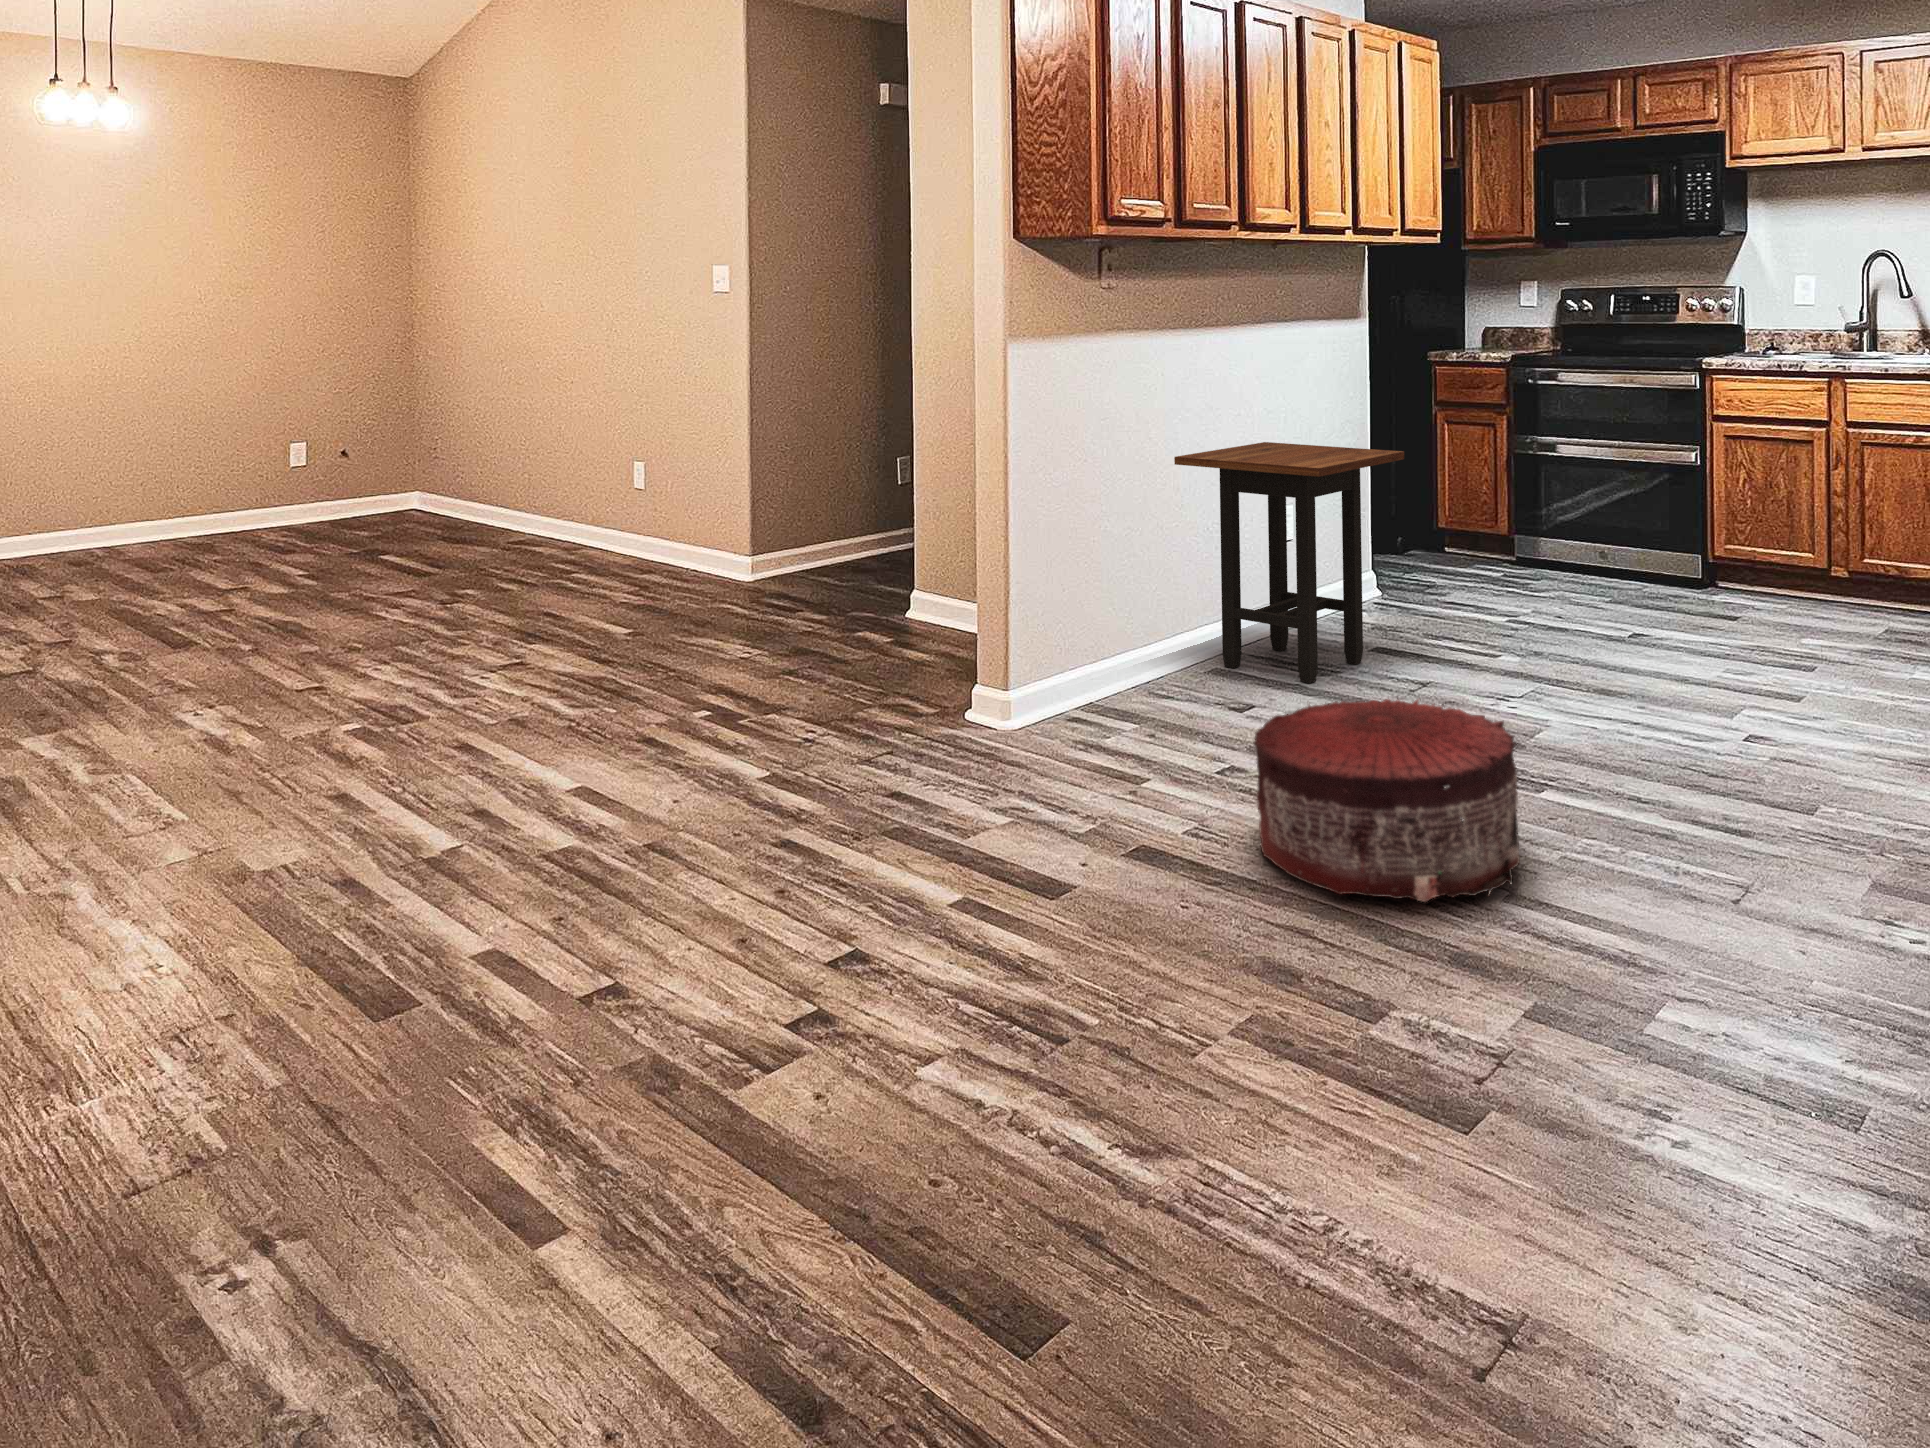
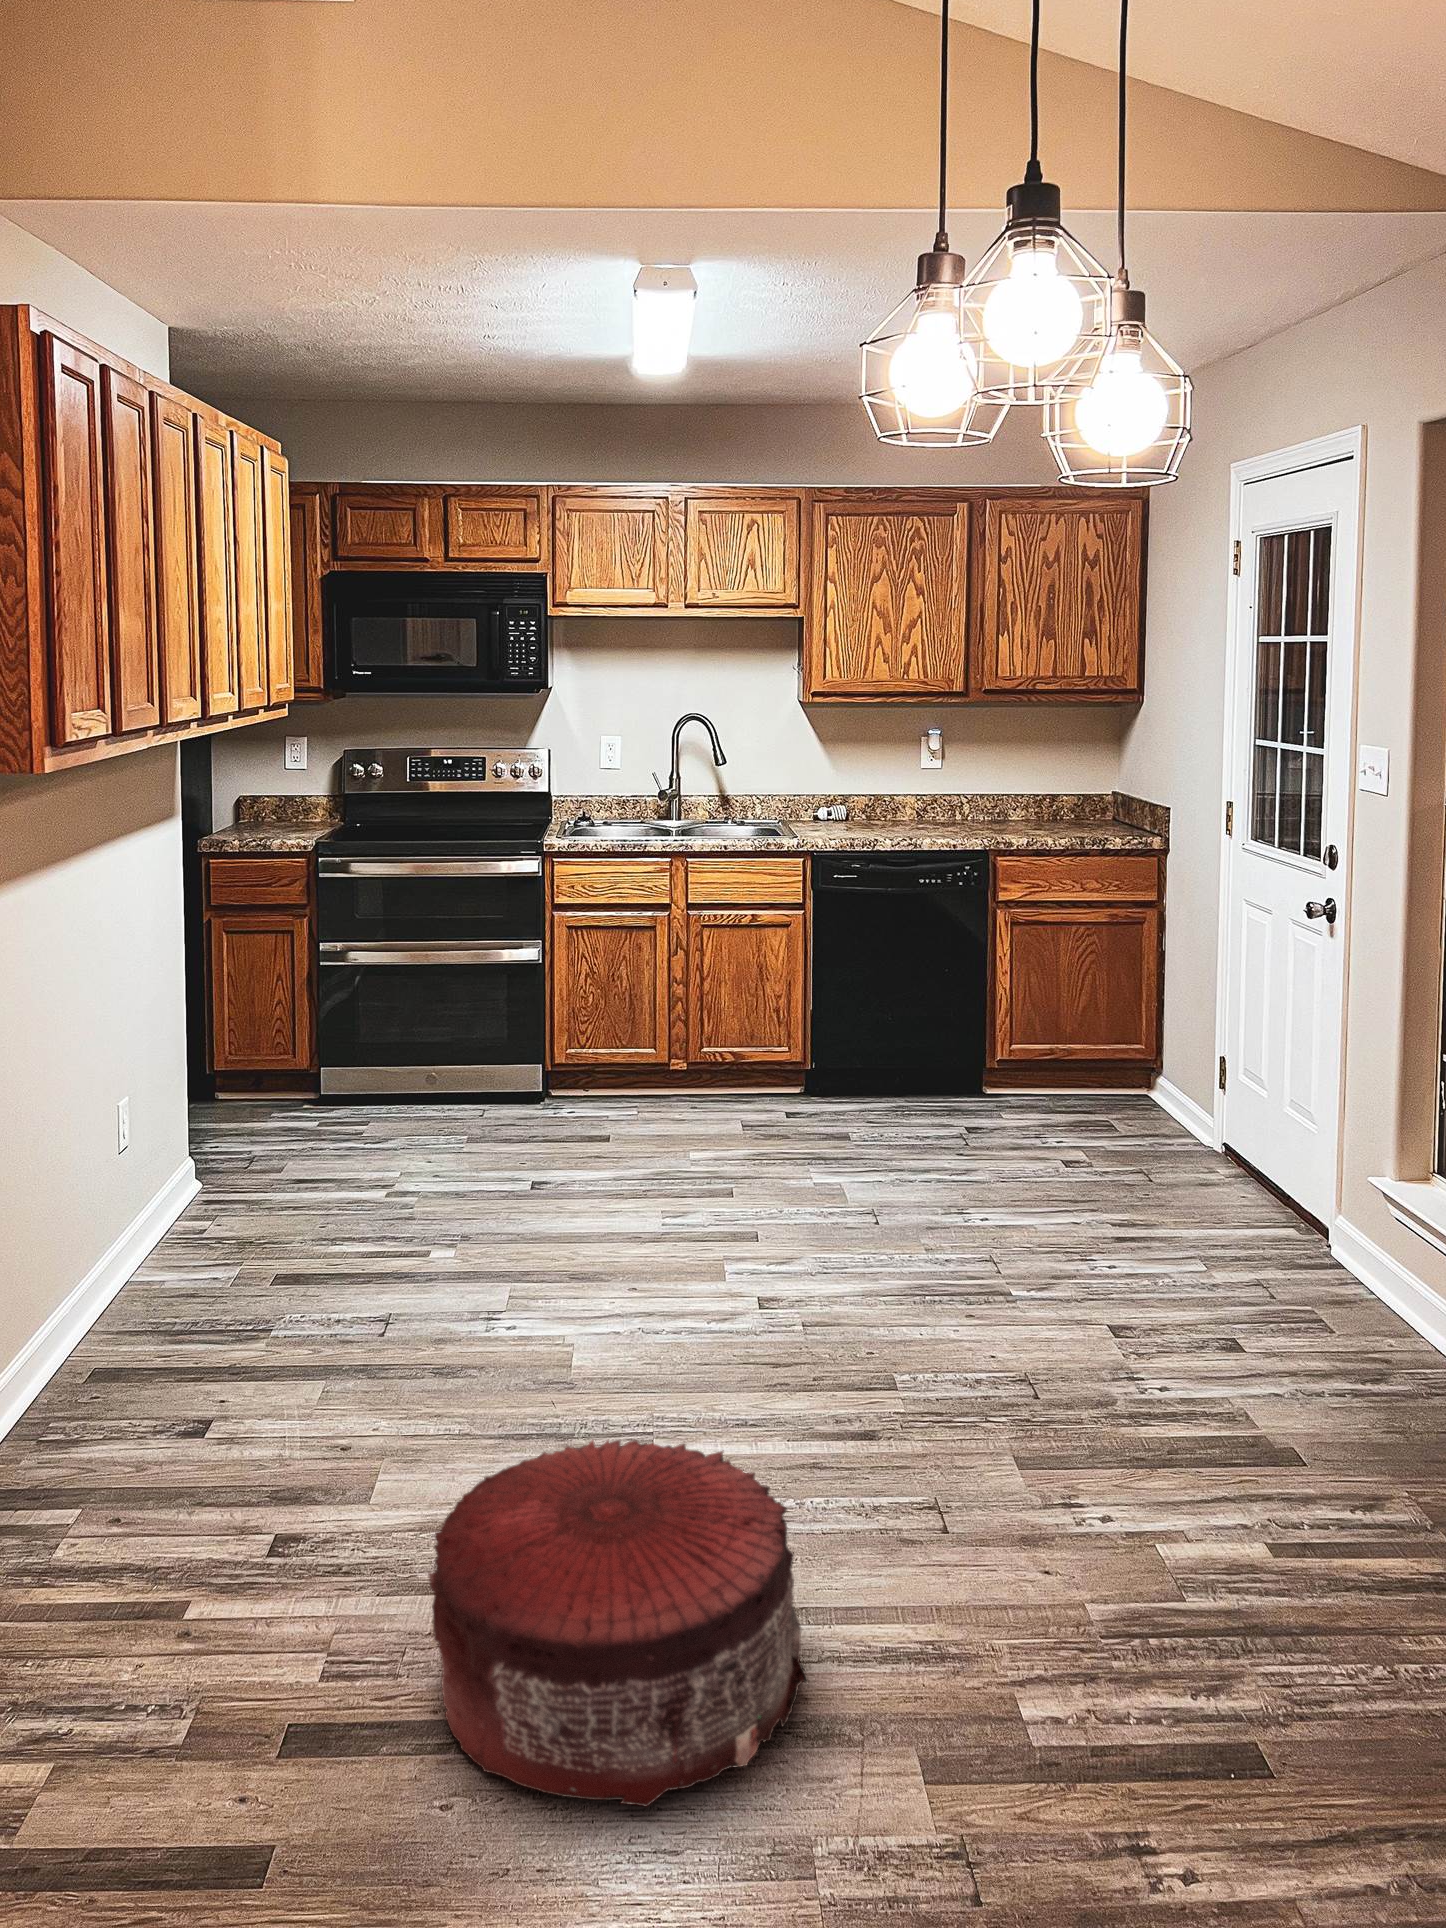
side table: present [1174,442,1404,683] -> none [25,1027,332,1383]

